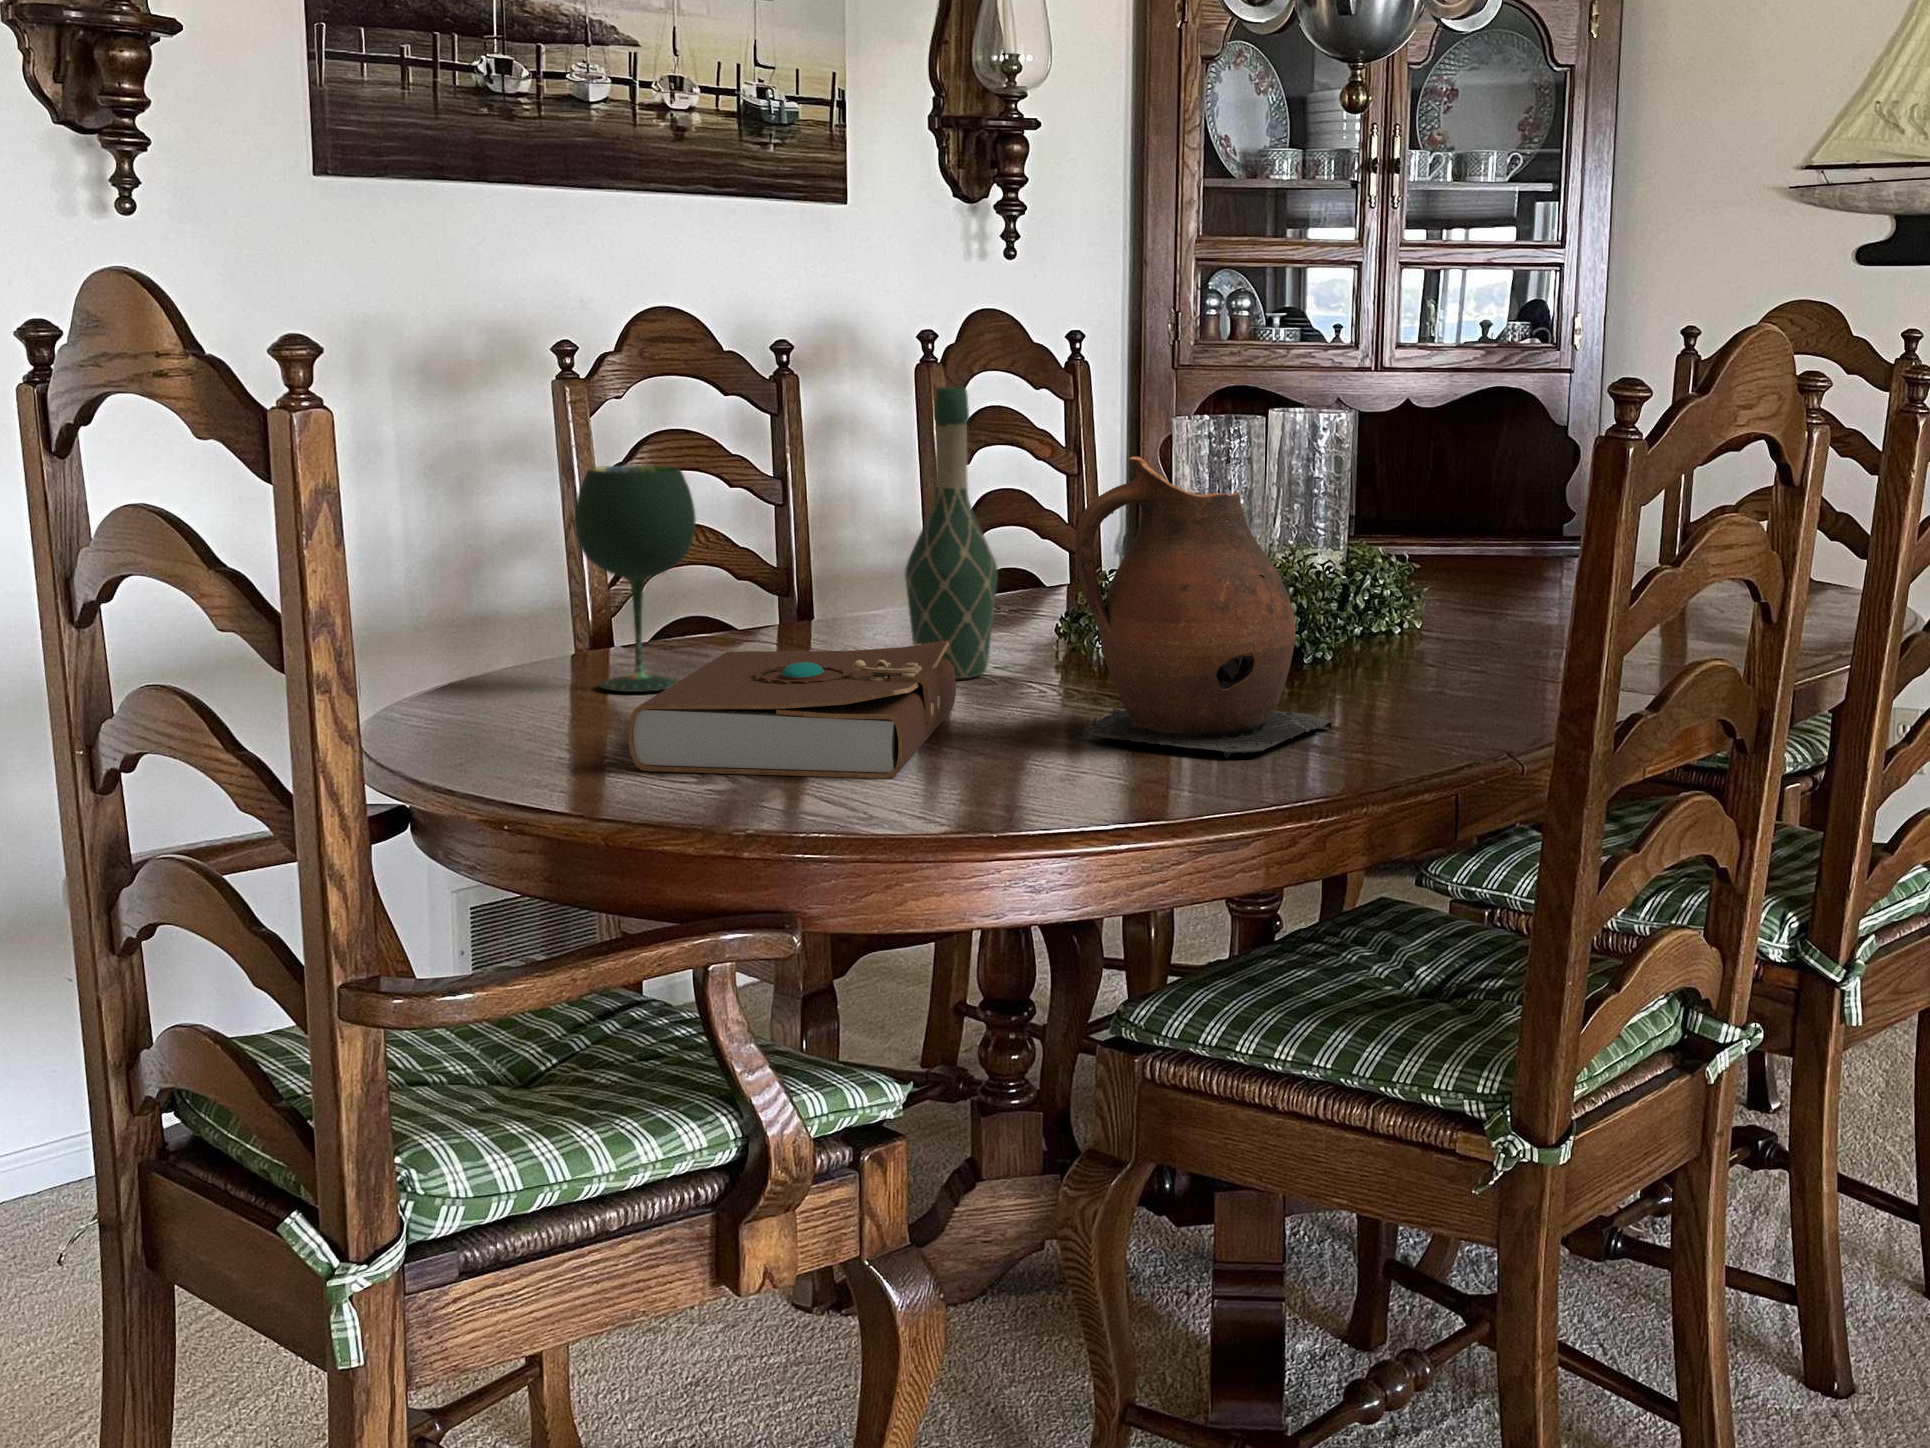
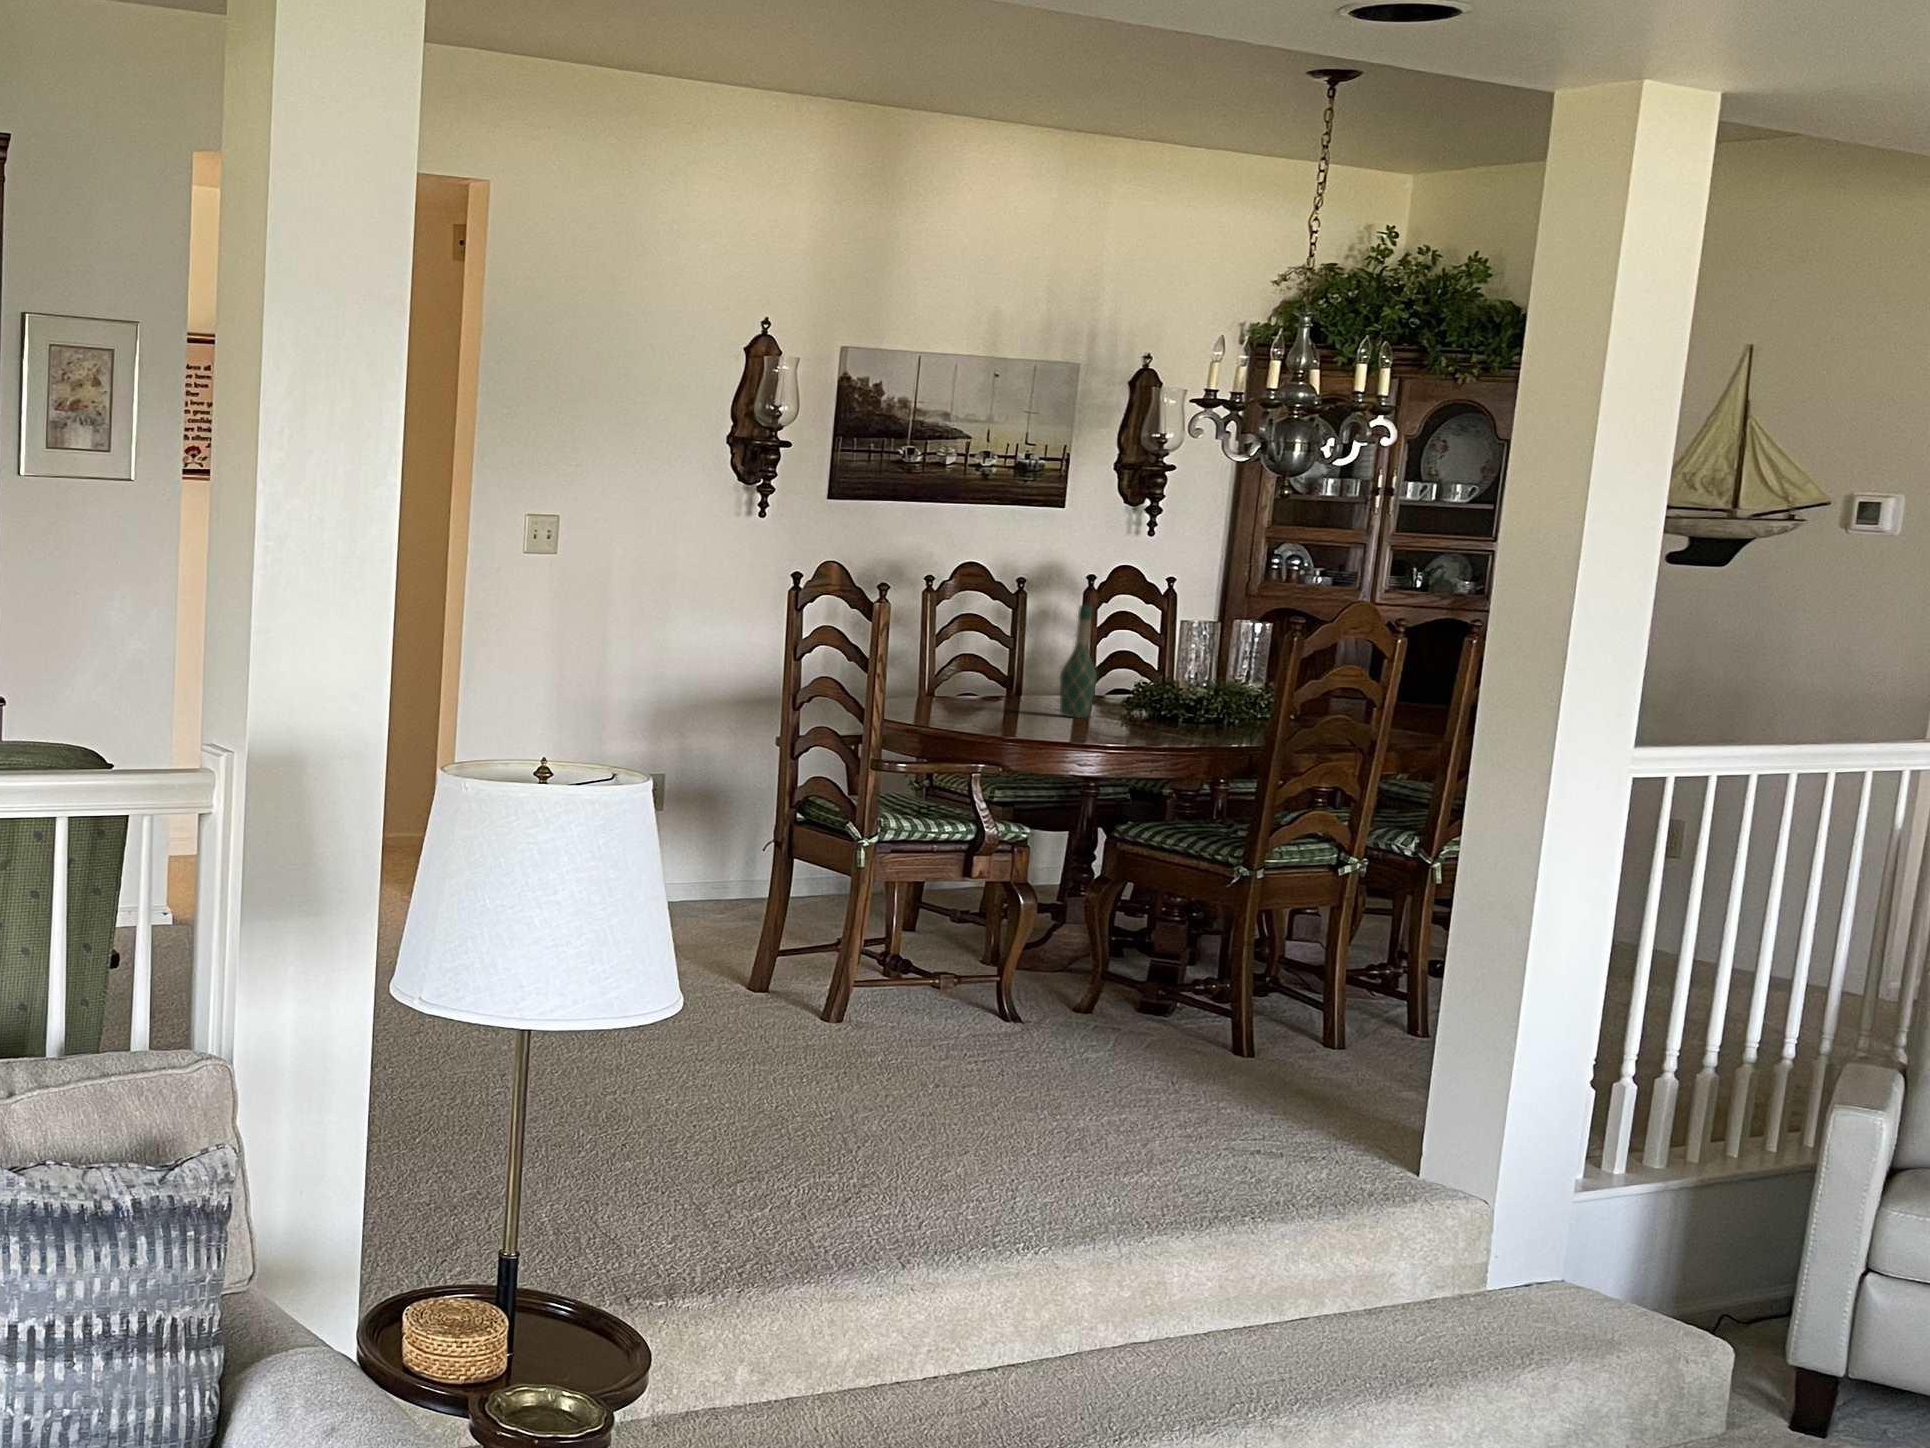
ceramic pitcher: present [1075,457,1331,758] -> none [1113,634,1210,740]
wine glass: present [574,465,696,692] -> none [936,627,981,710]
book: present [628,641,956,779] -> none [954,695,1071,733]

